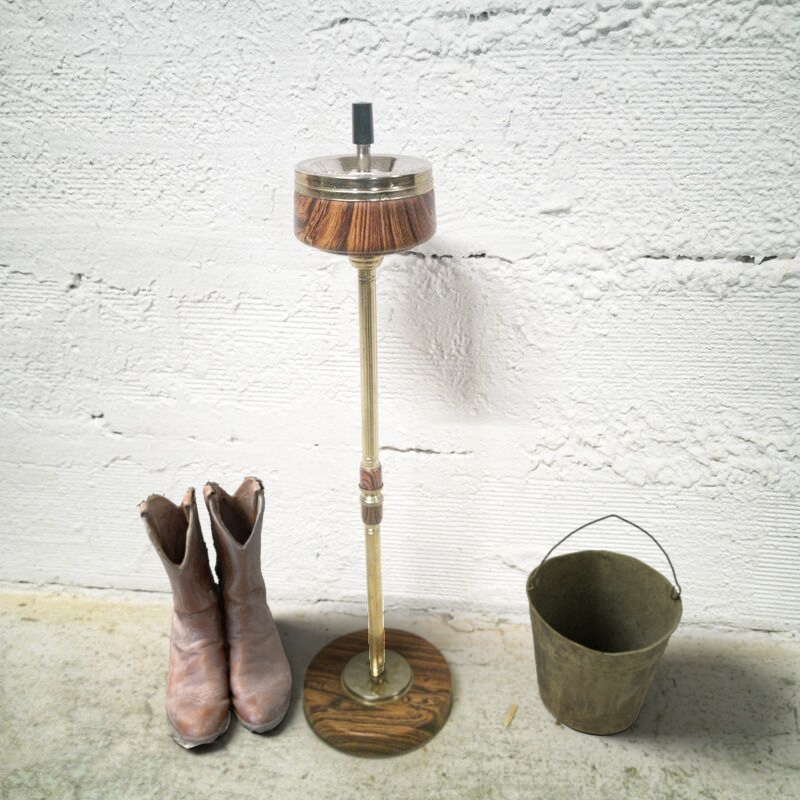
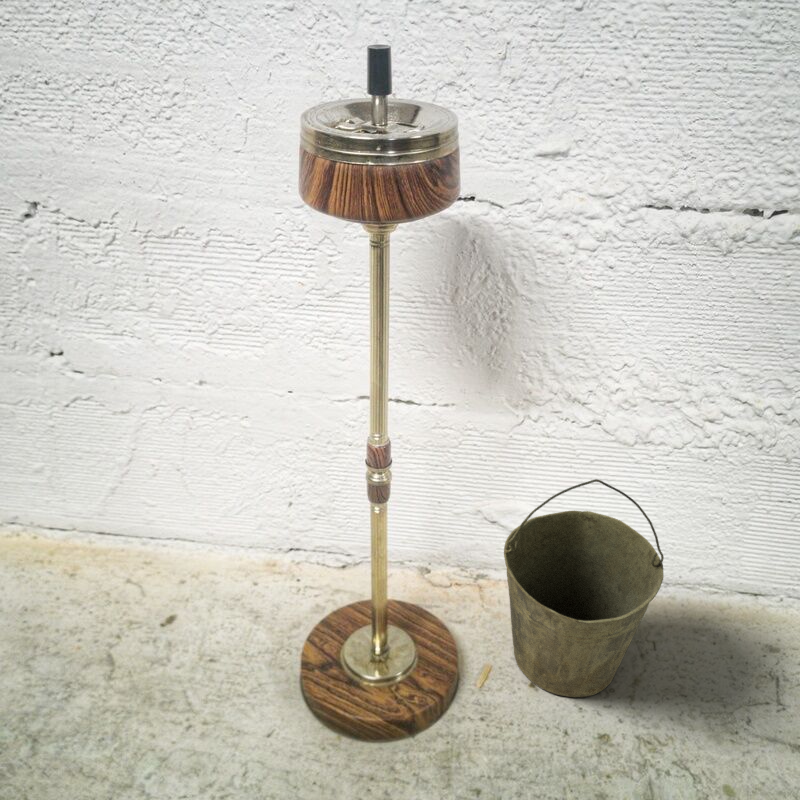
boots: present [137,476,292,748] -> none [98,424,261,701]

